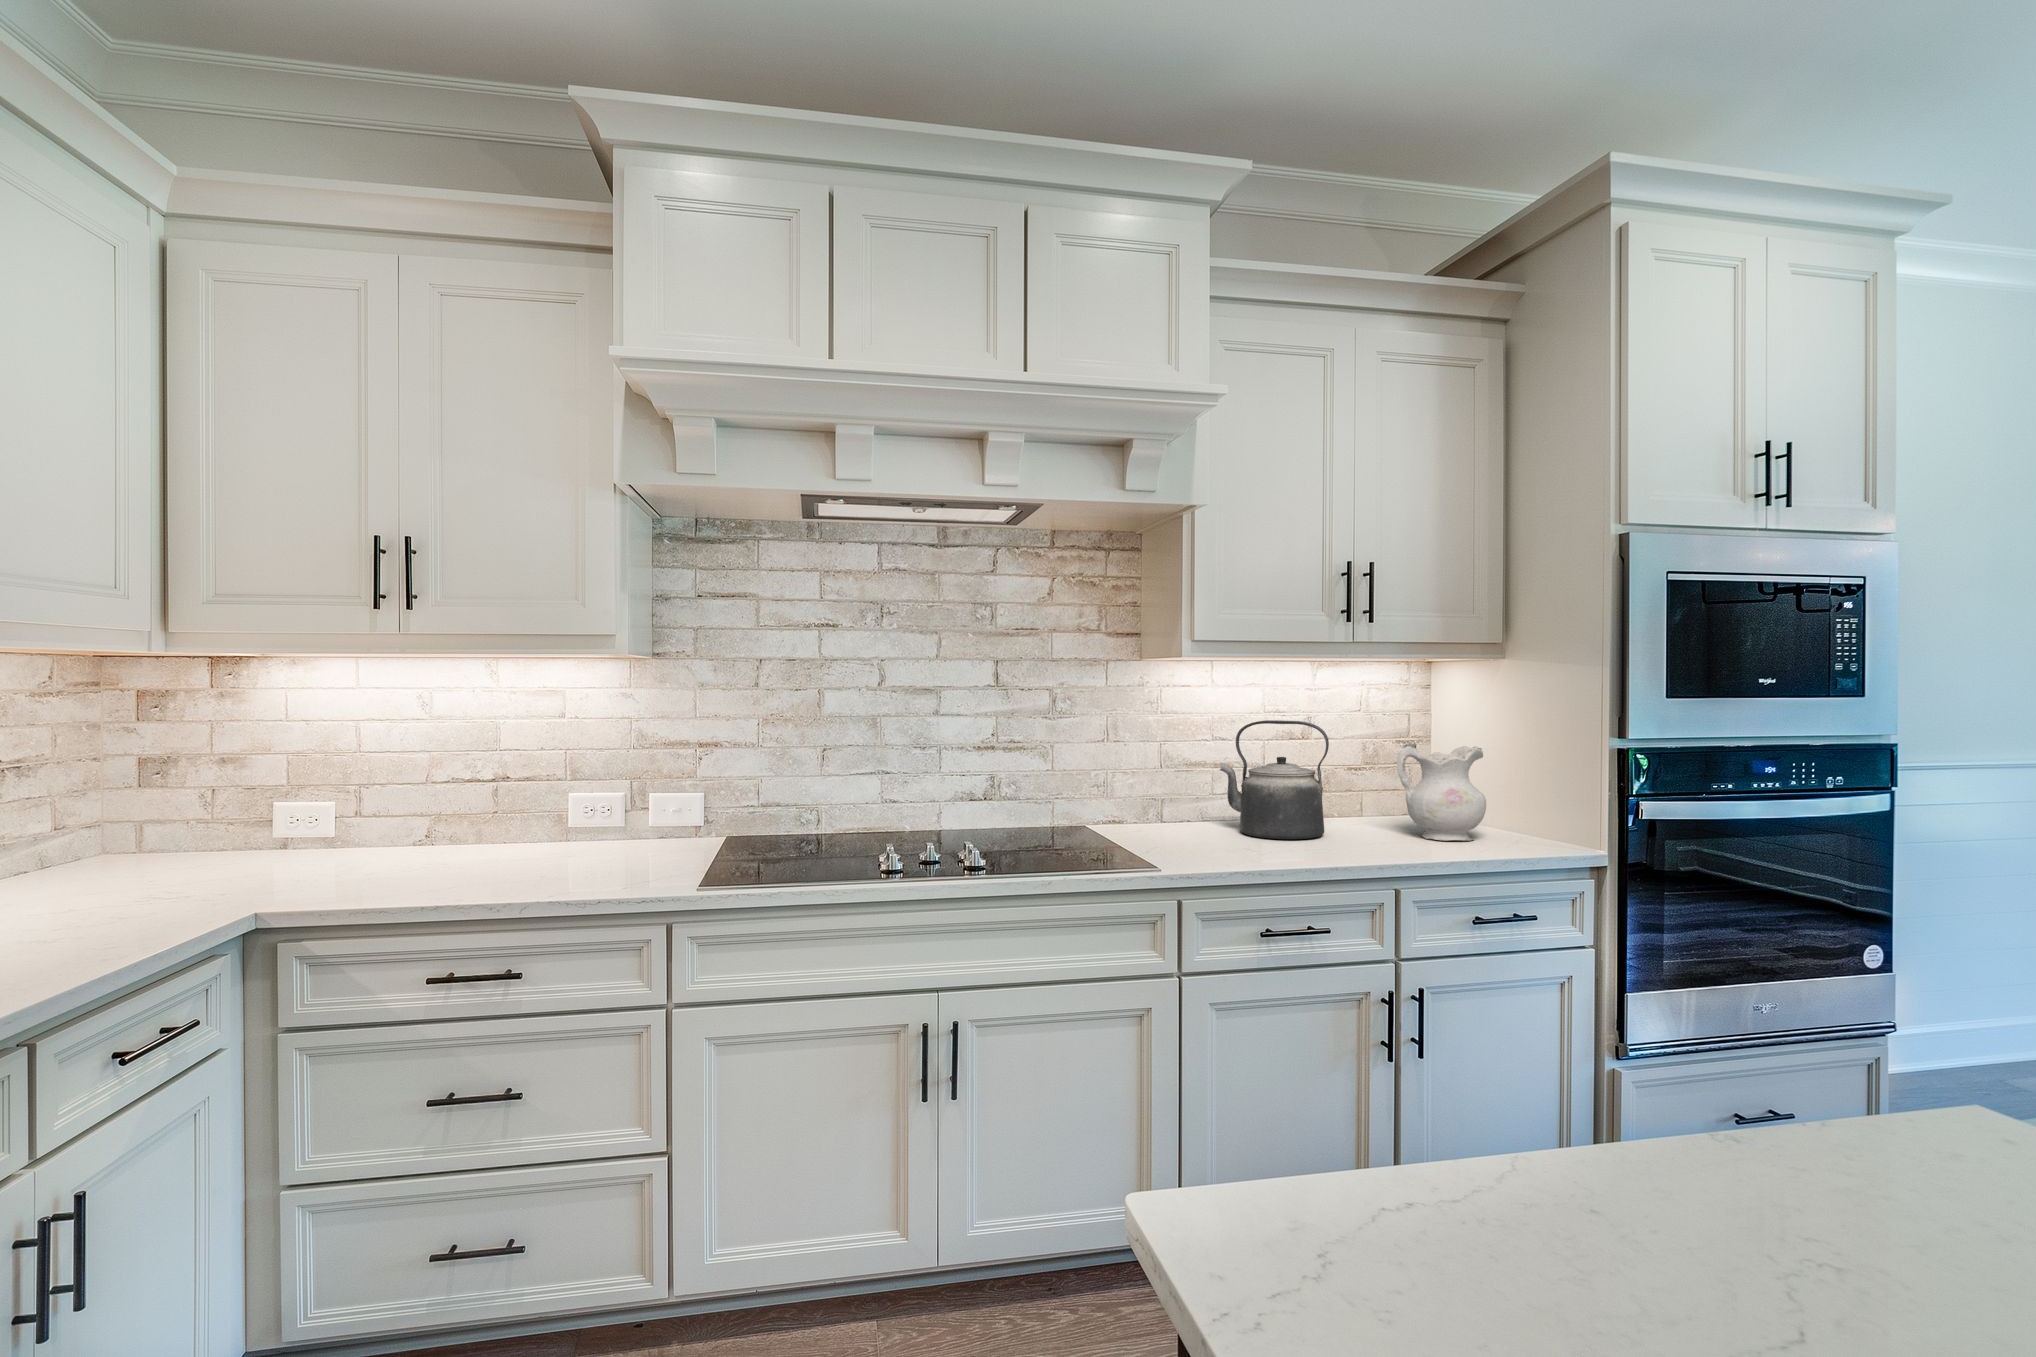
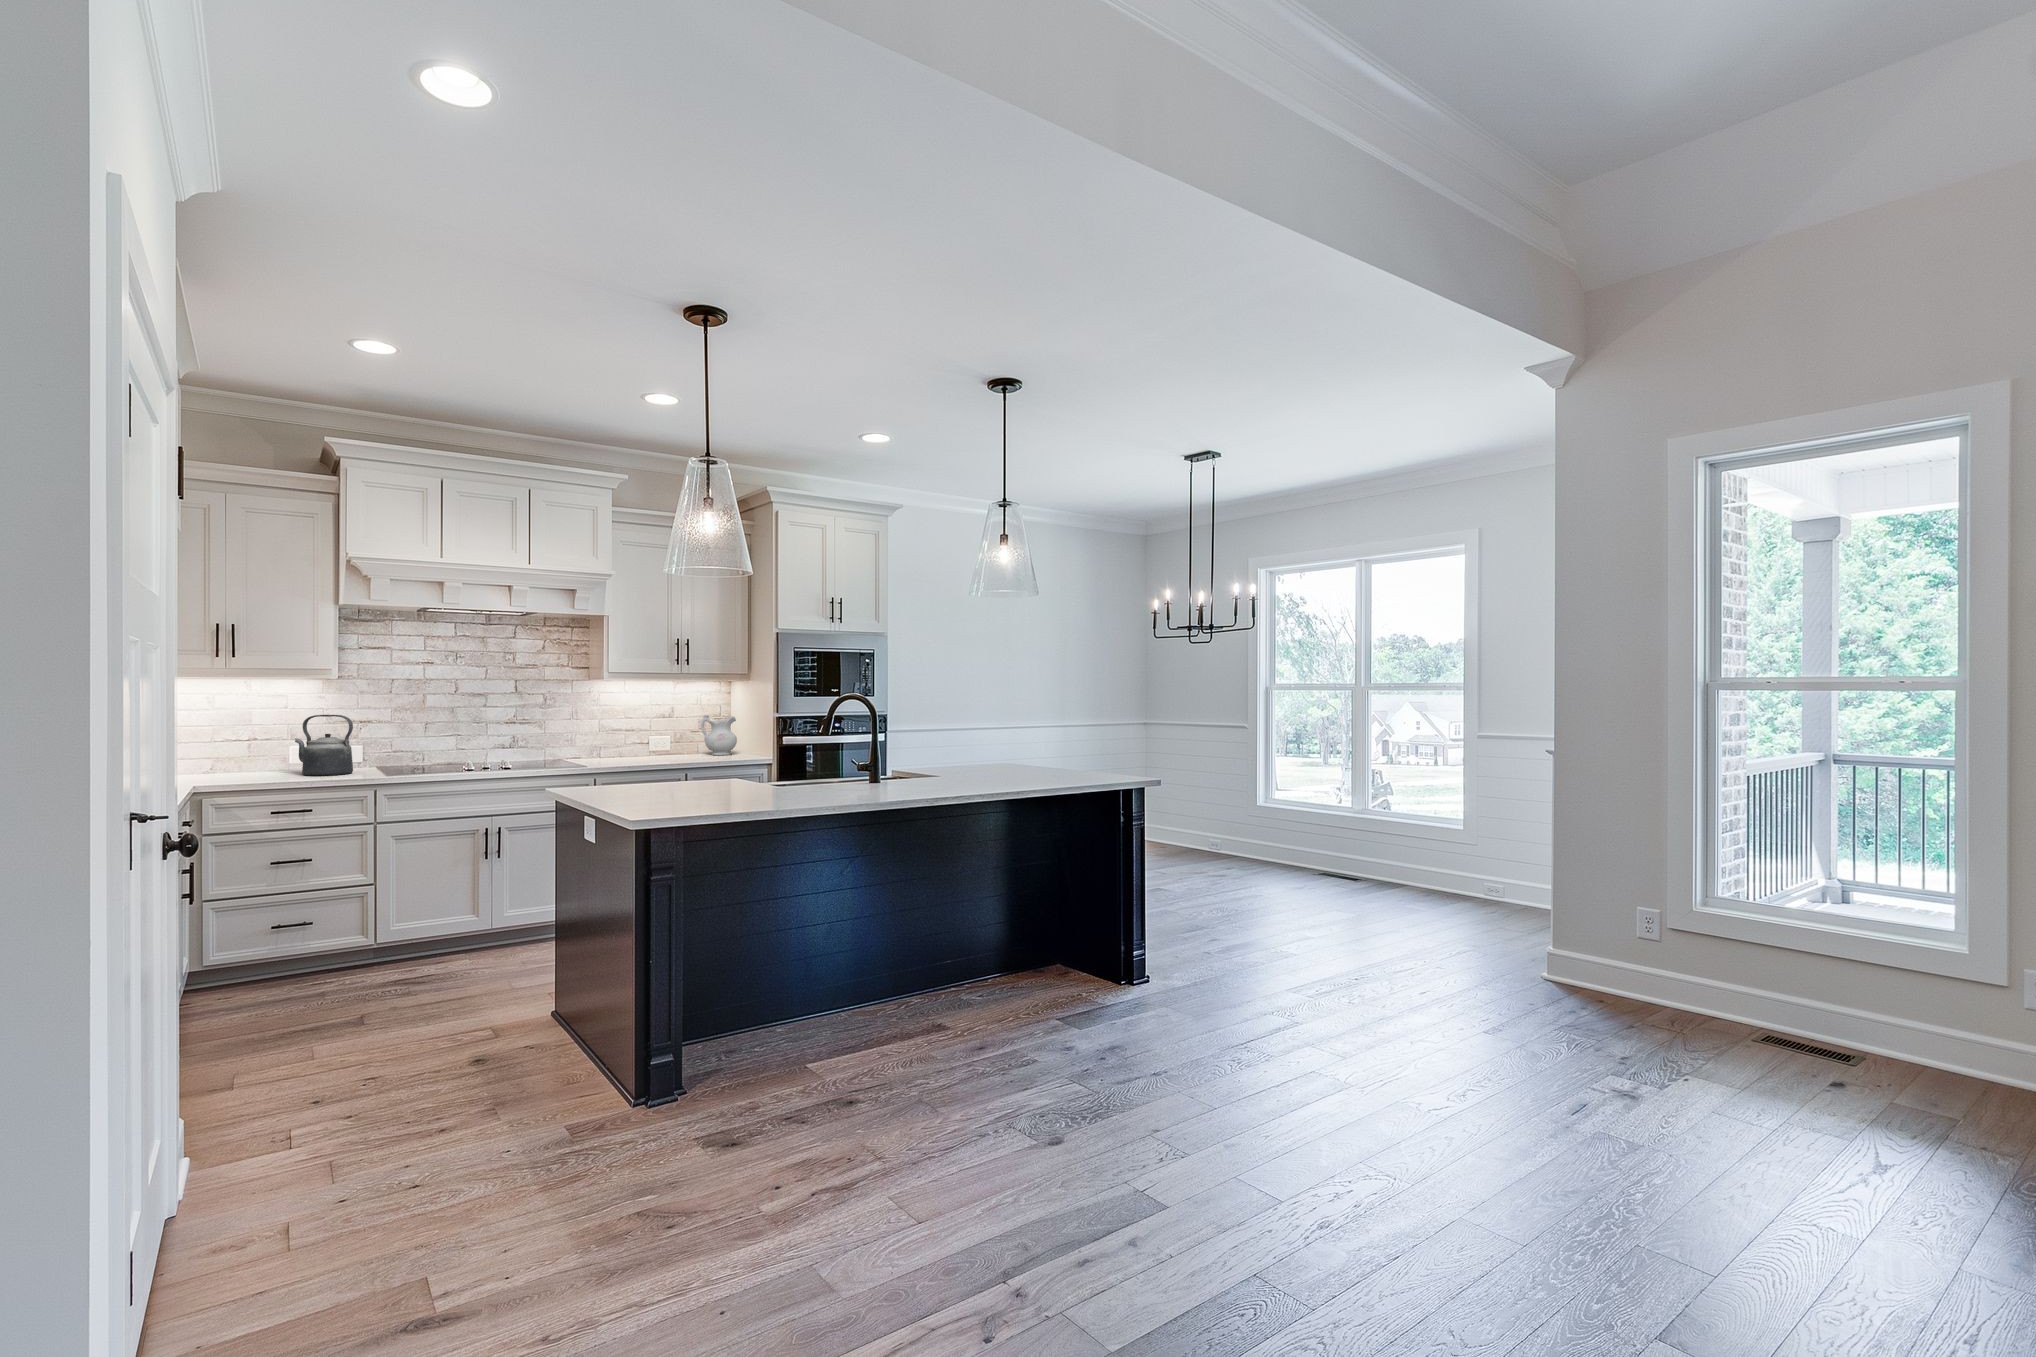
kettle: present [1220,720,1329,839] -> present [295,715,353,776]

